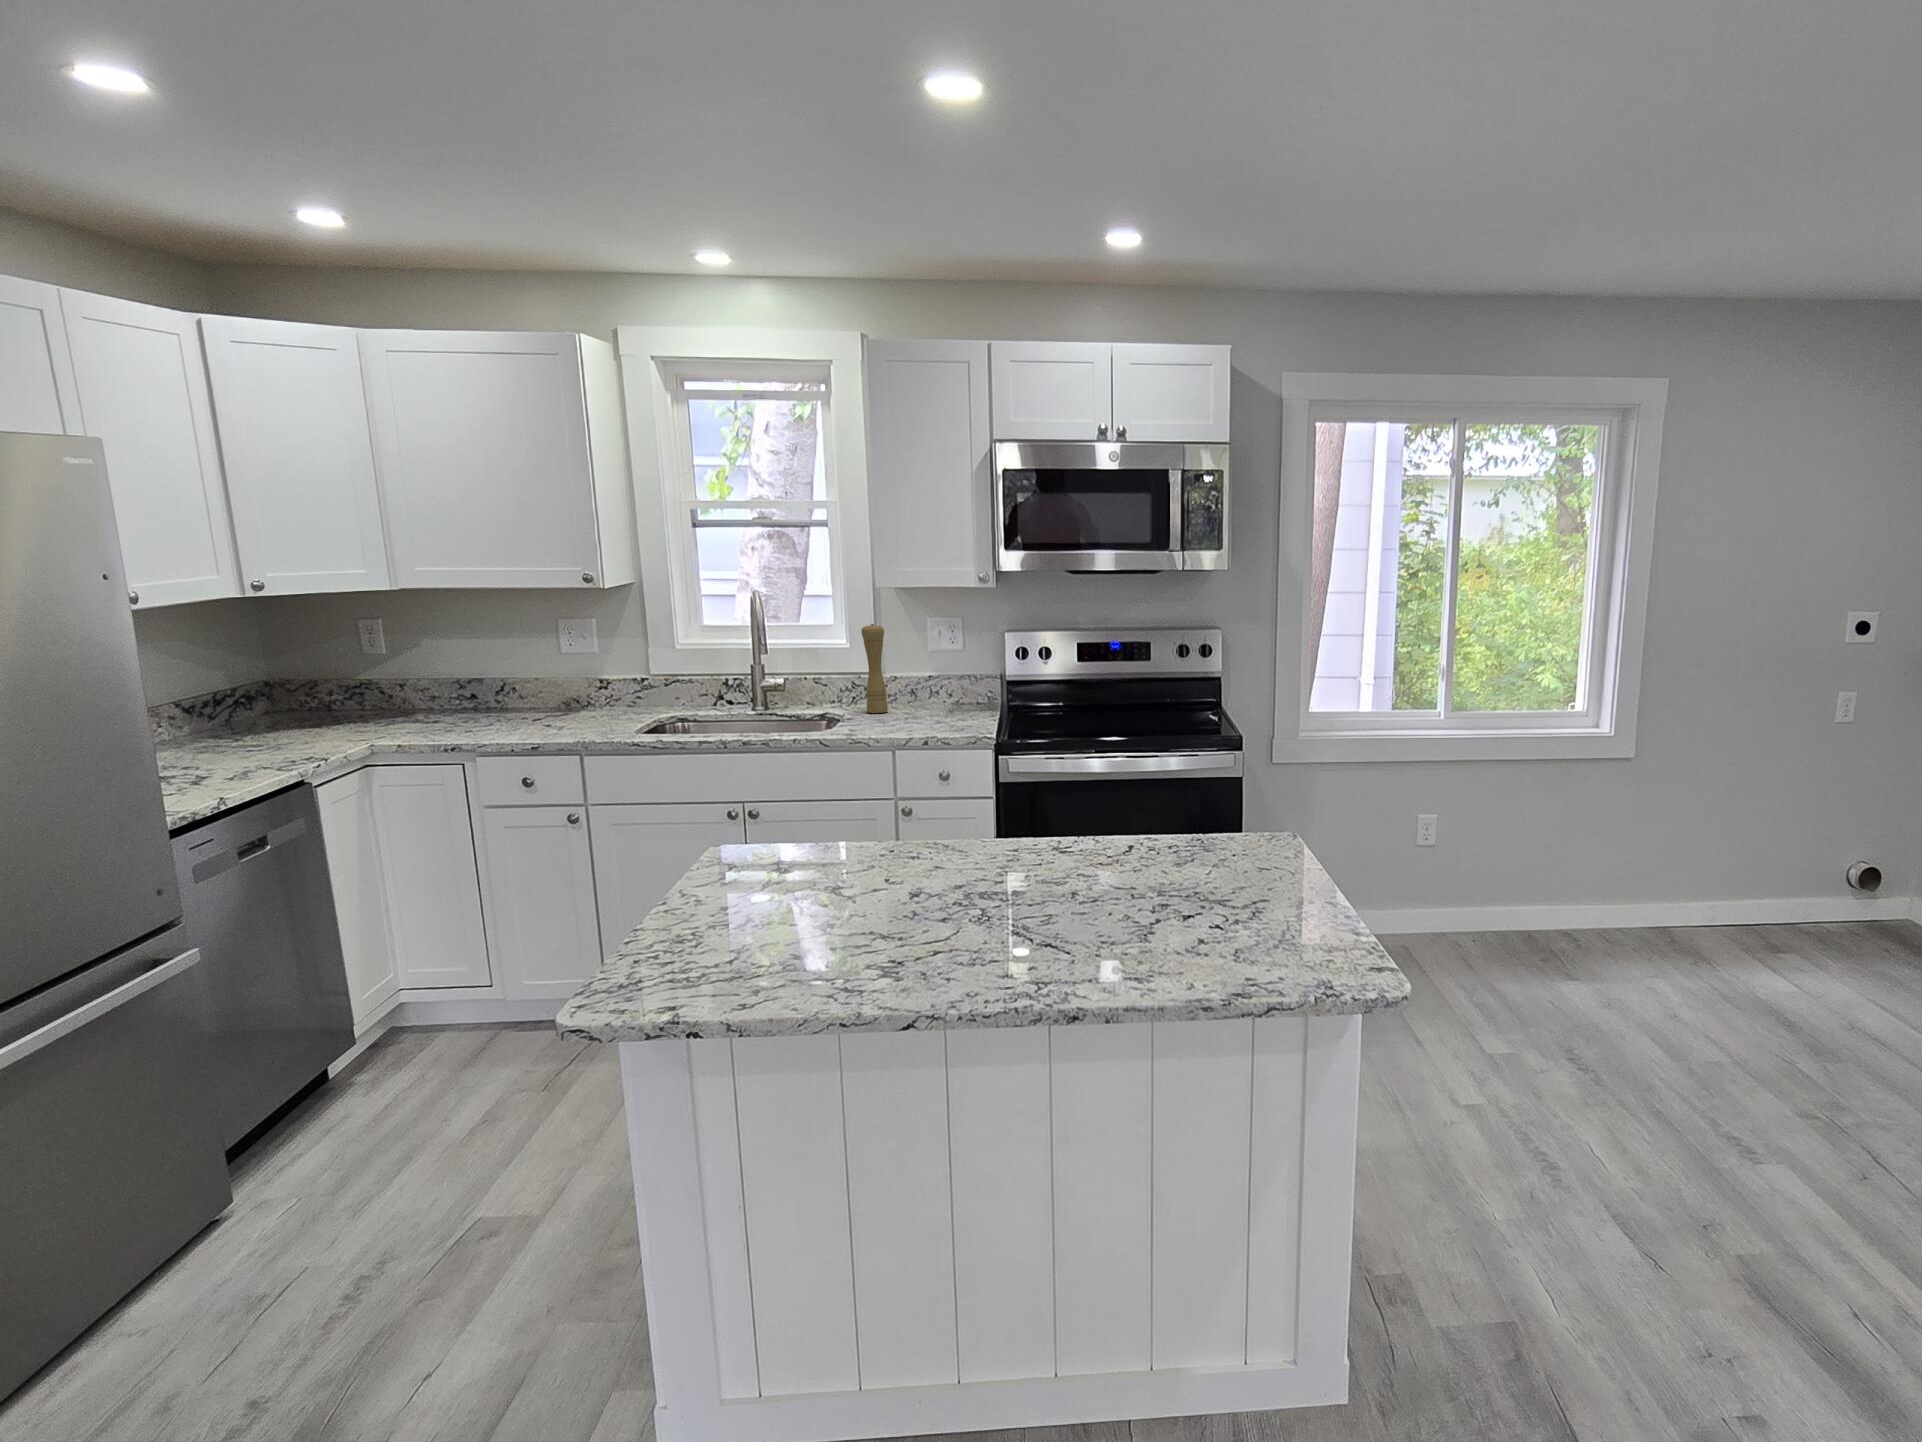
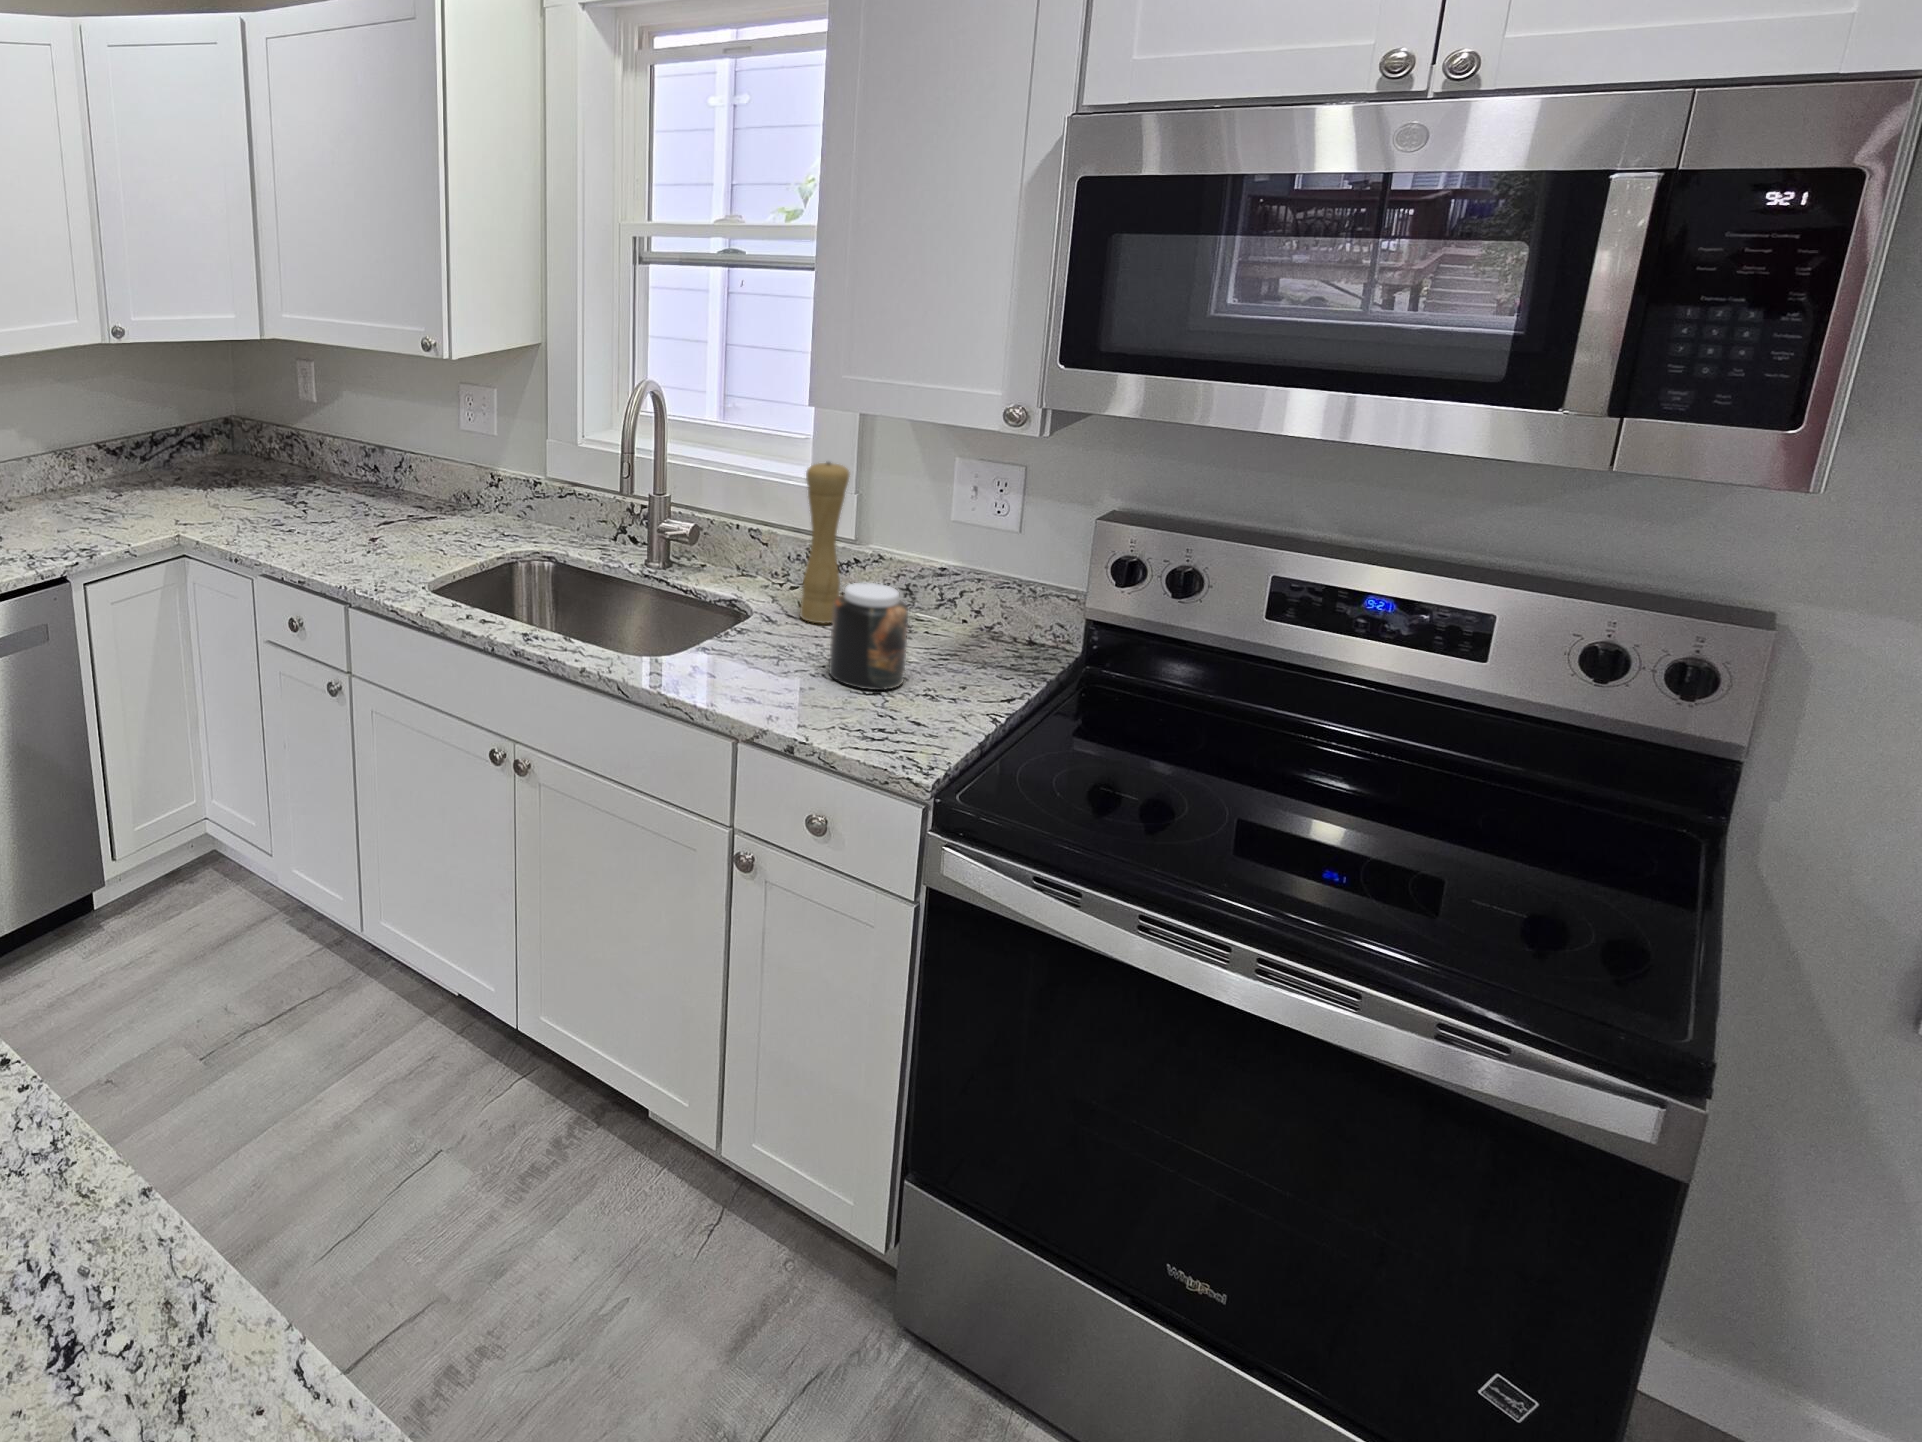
jar: none [909,673,948,722] -> present [829,583,908,690]

